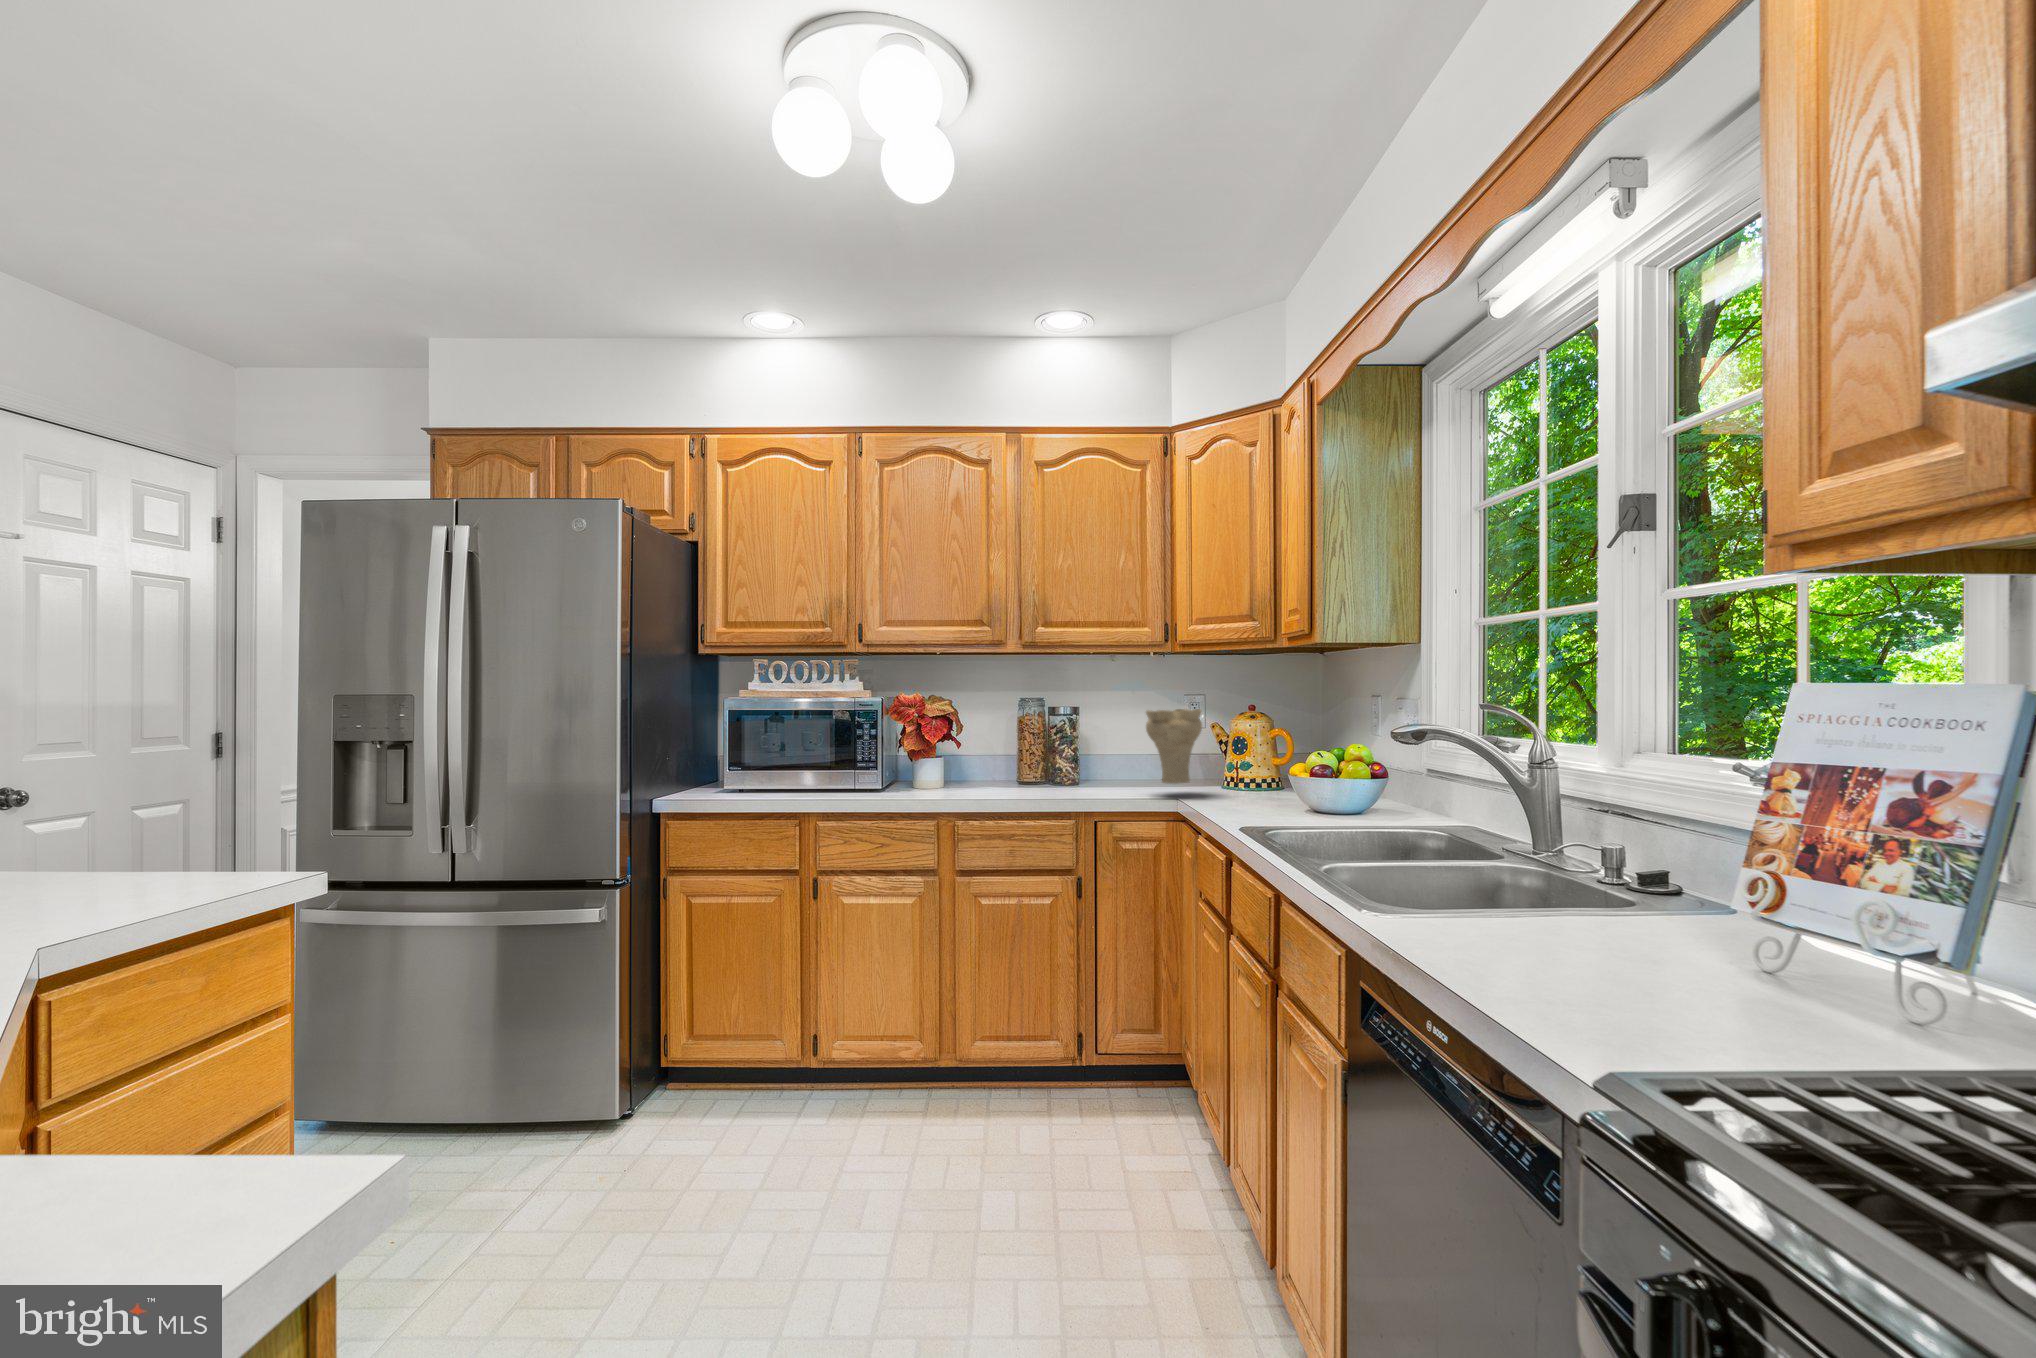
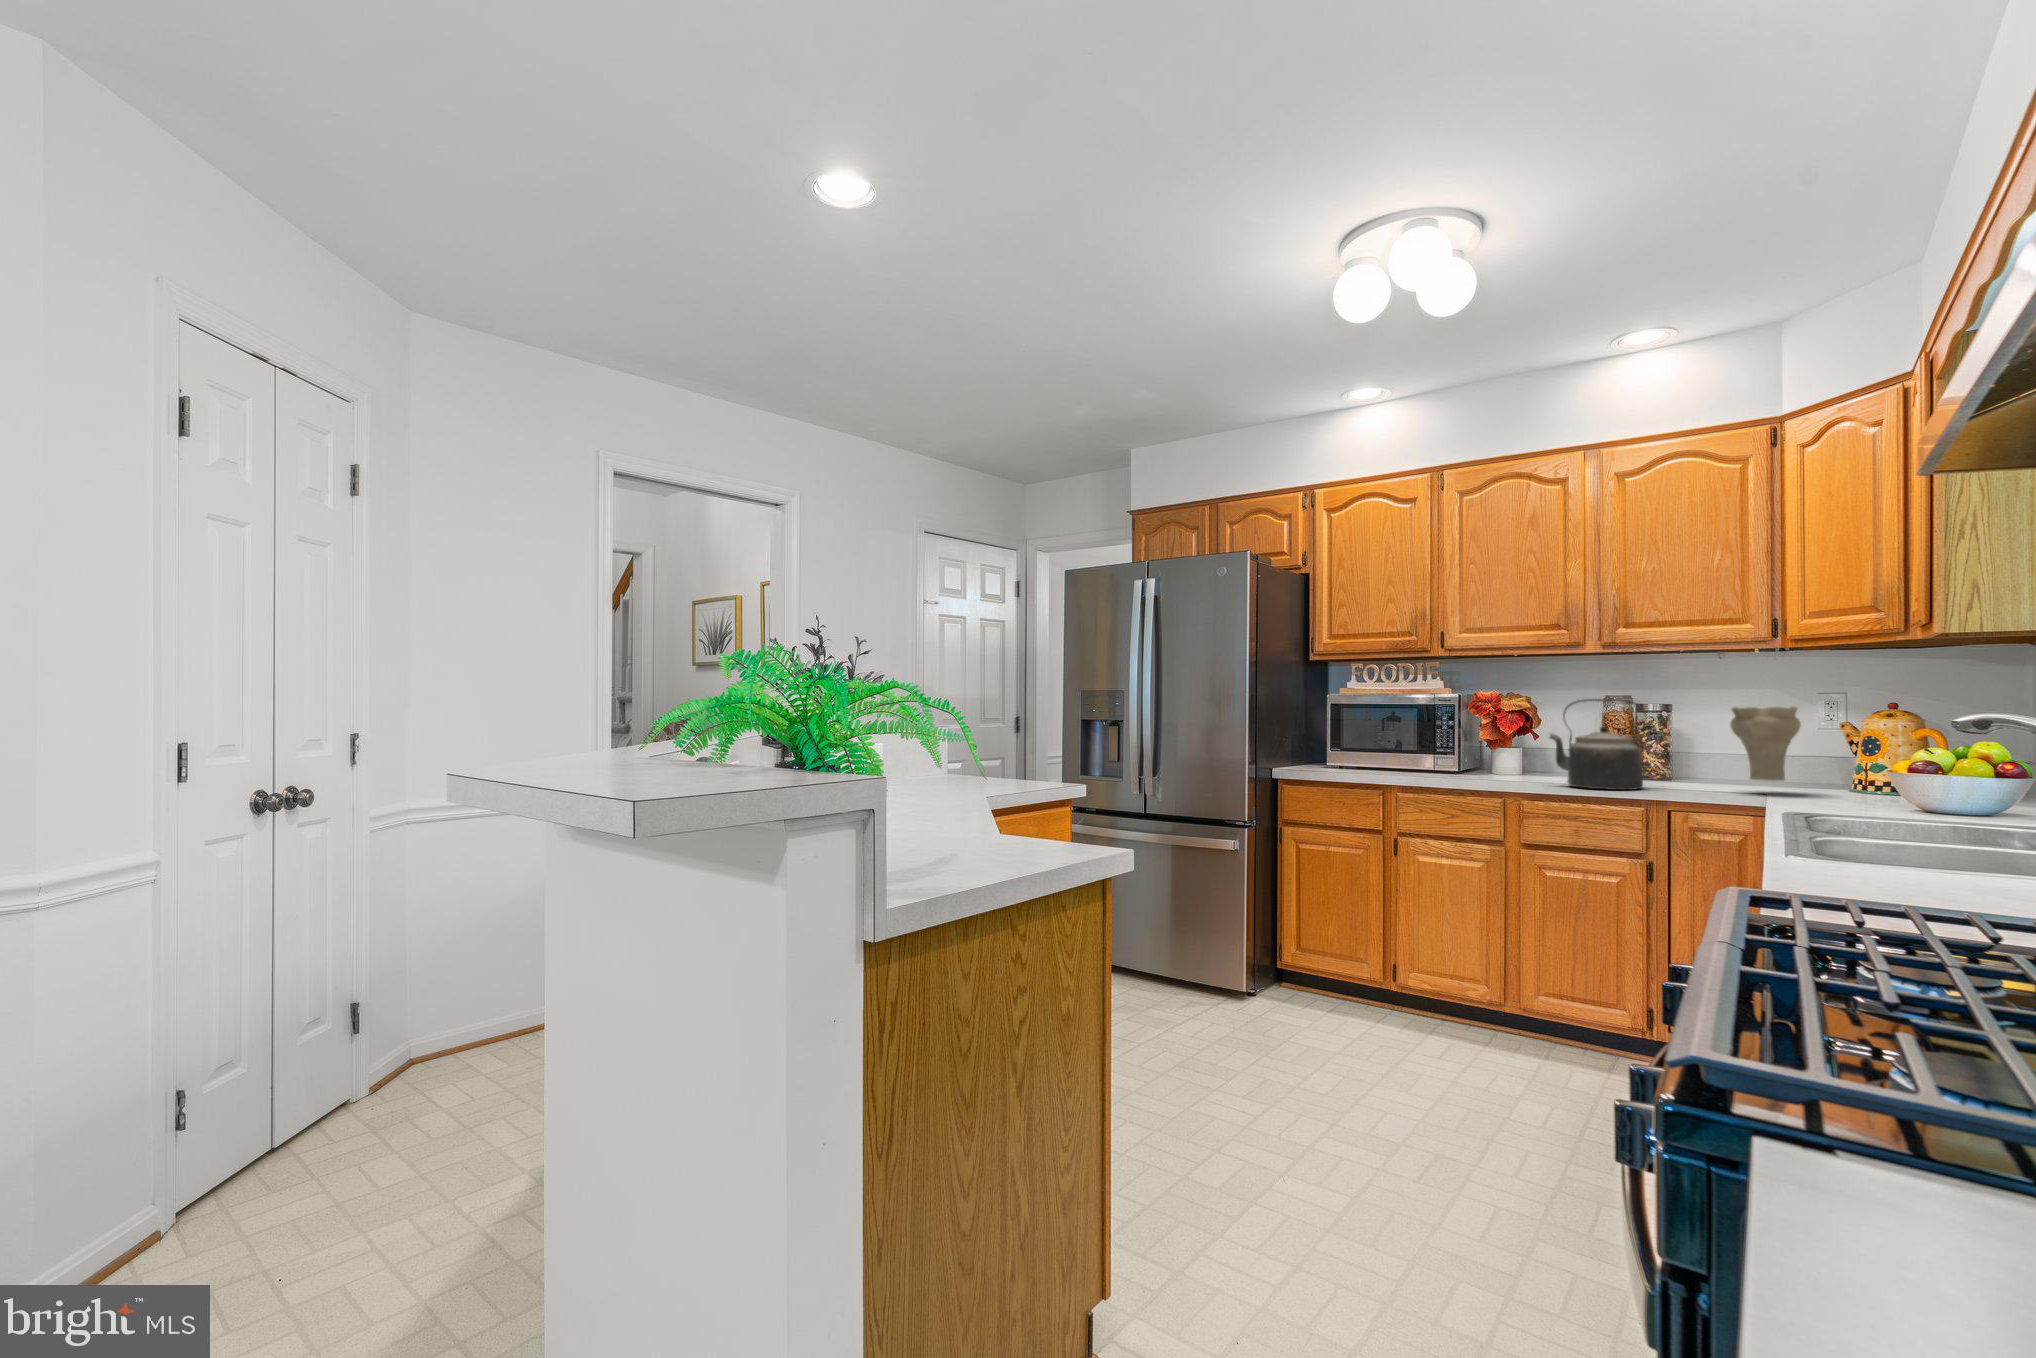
kettle: none [983,703,1075,803] -> present [1549,699,1646,790]

